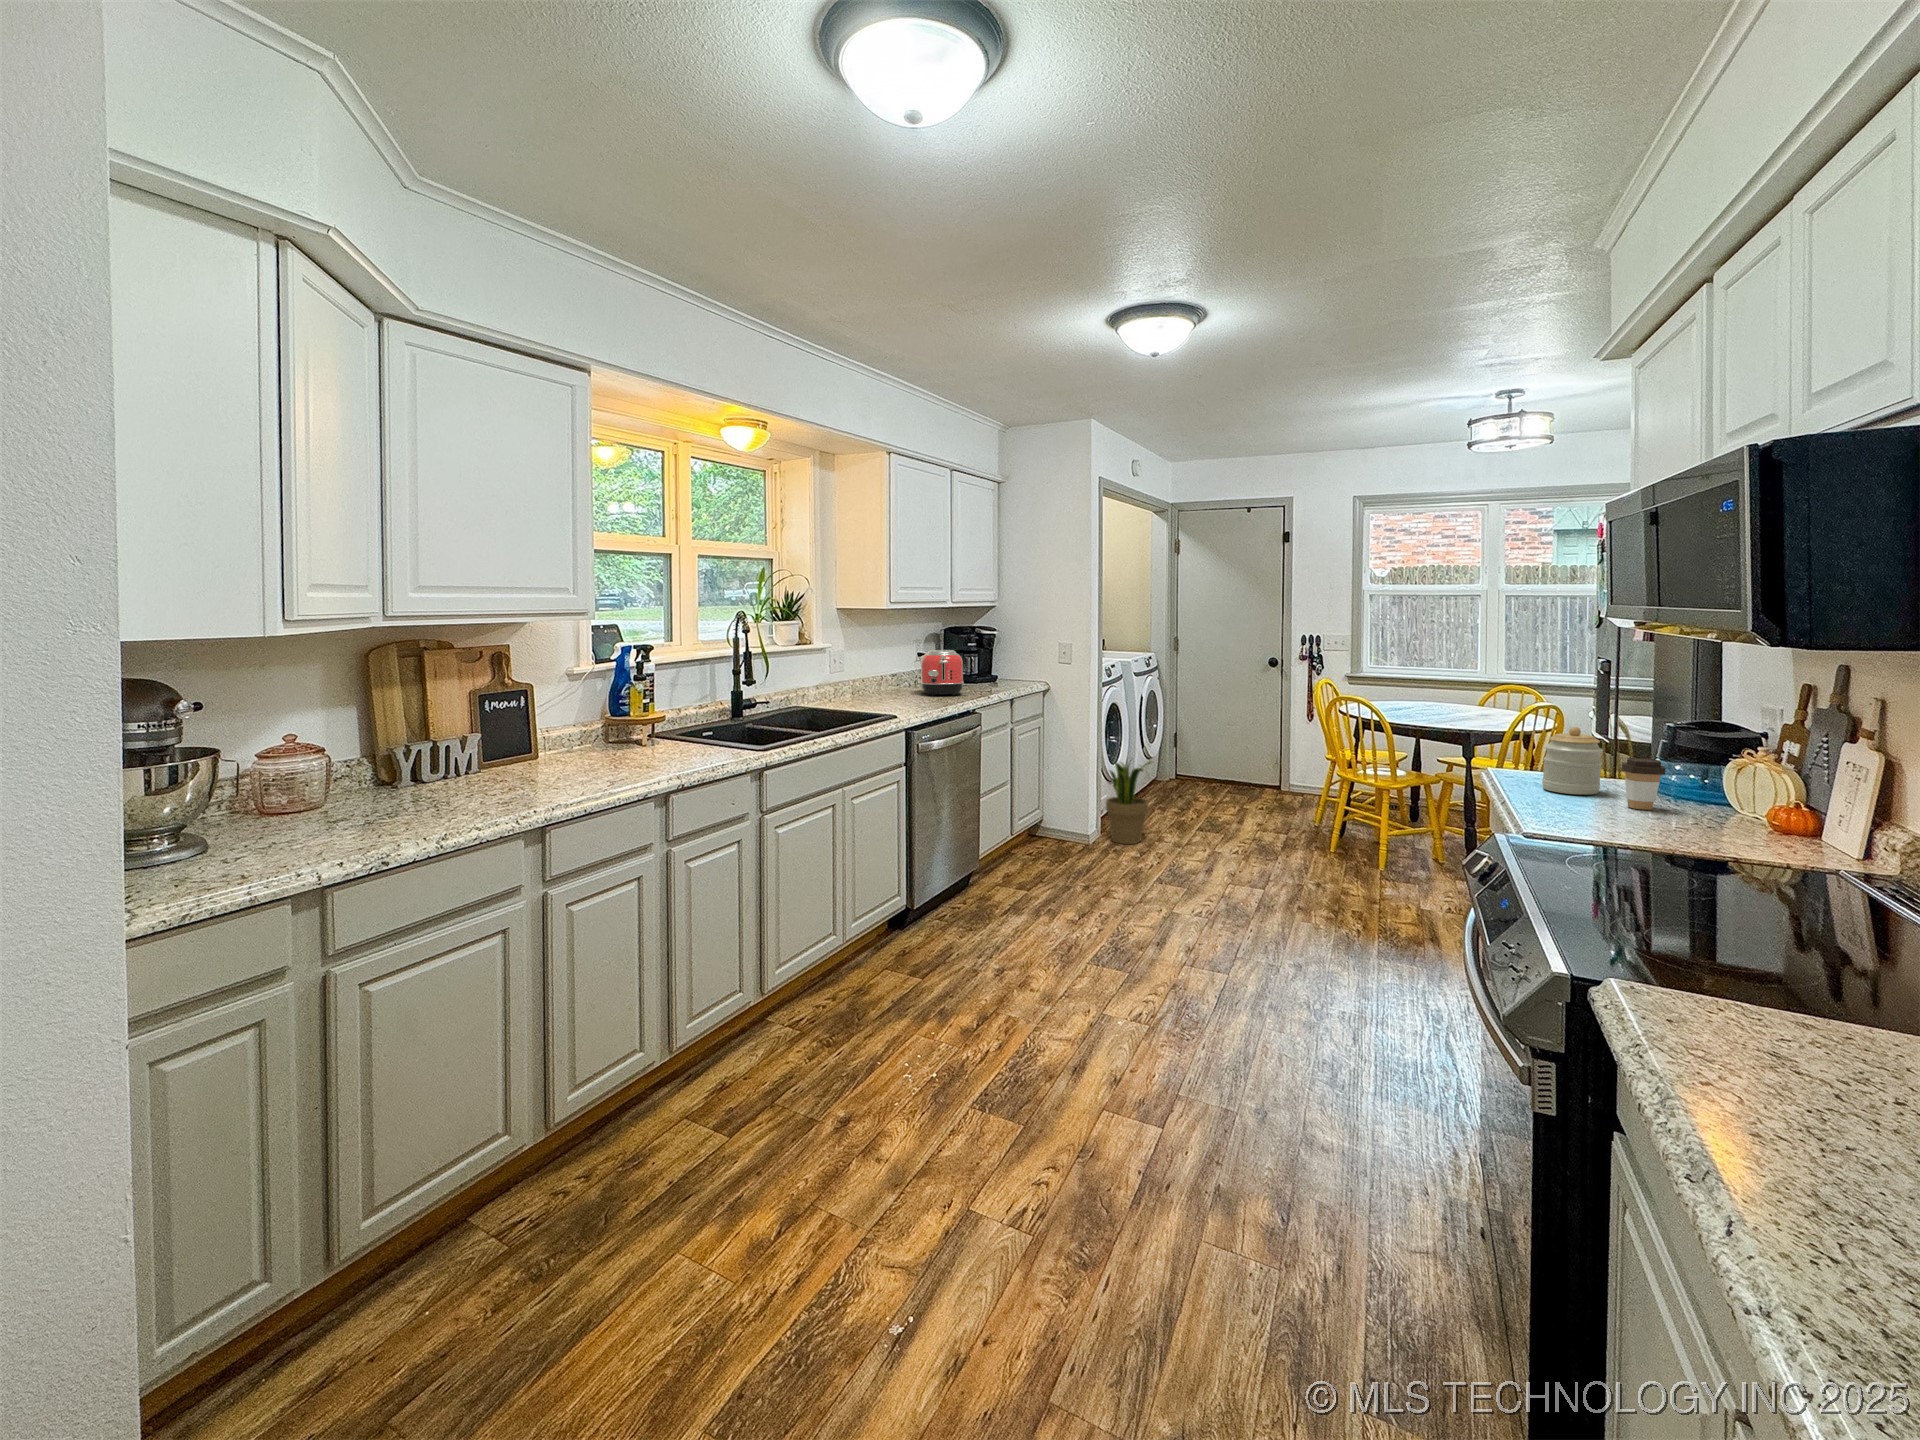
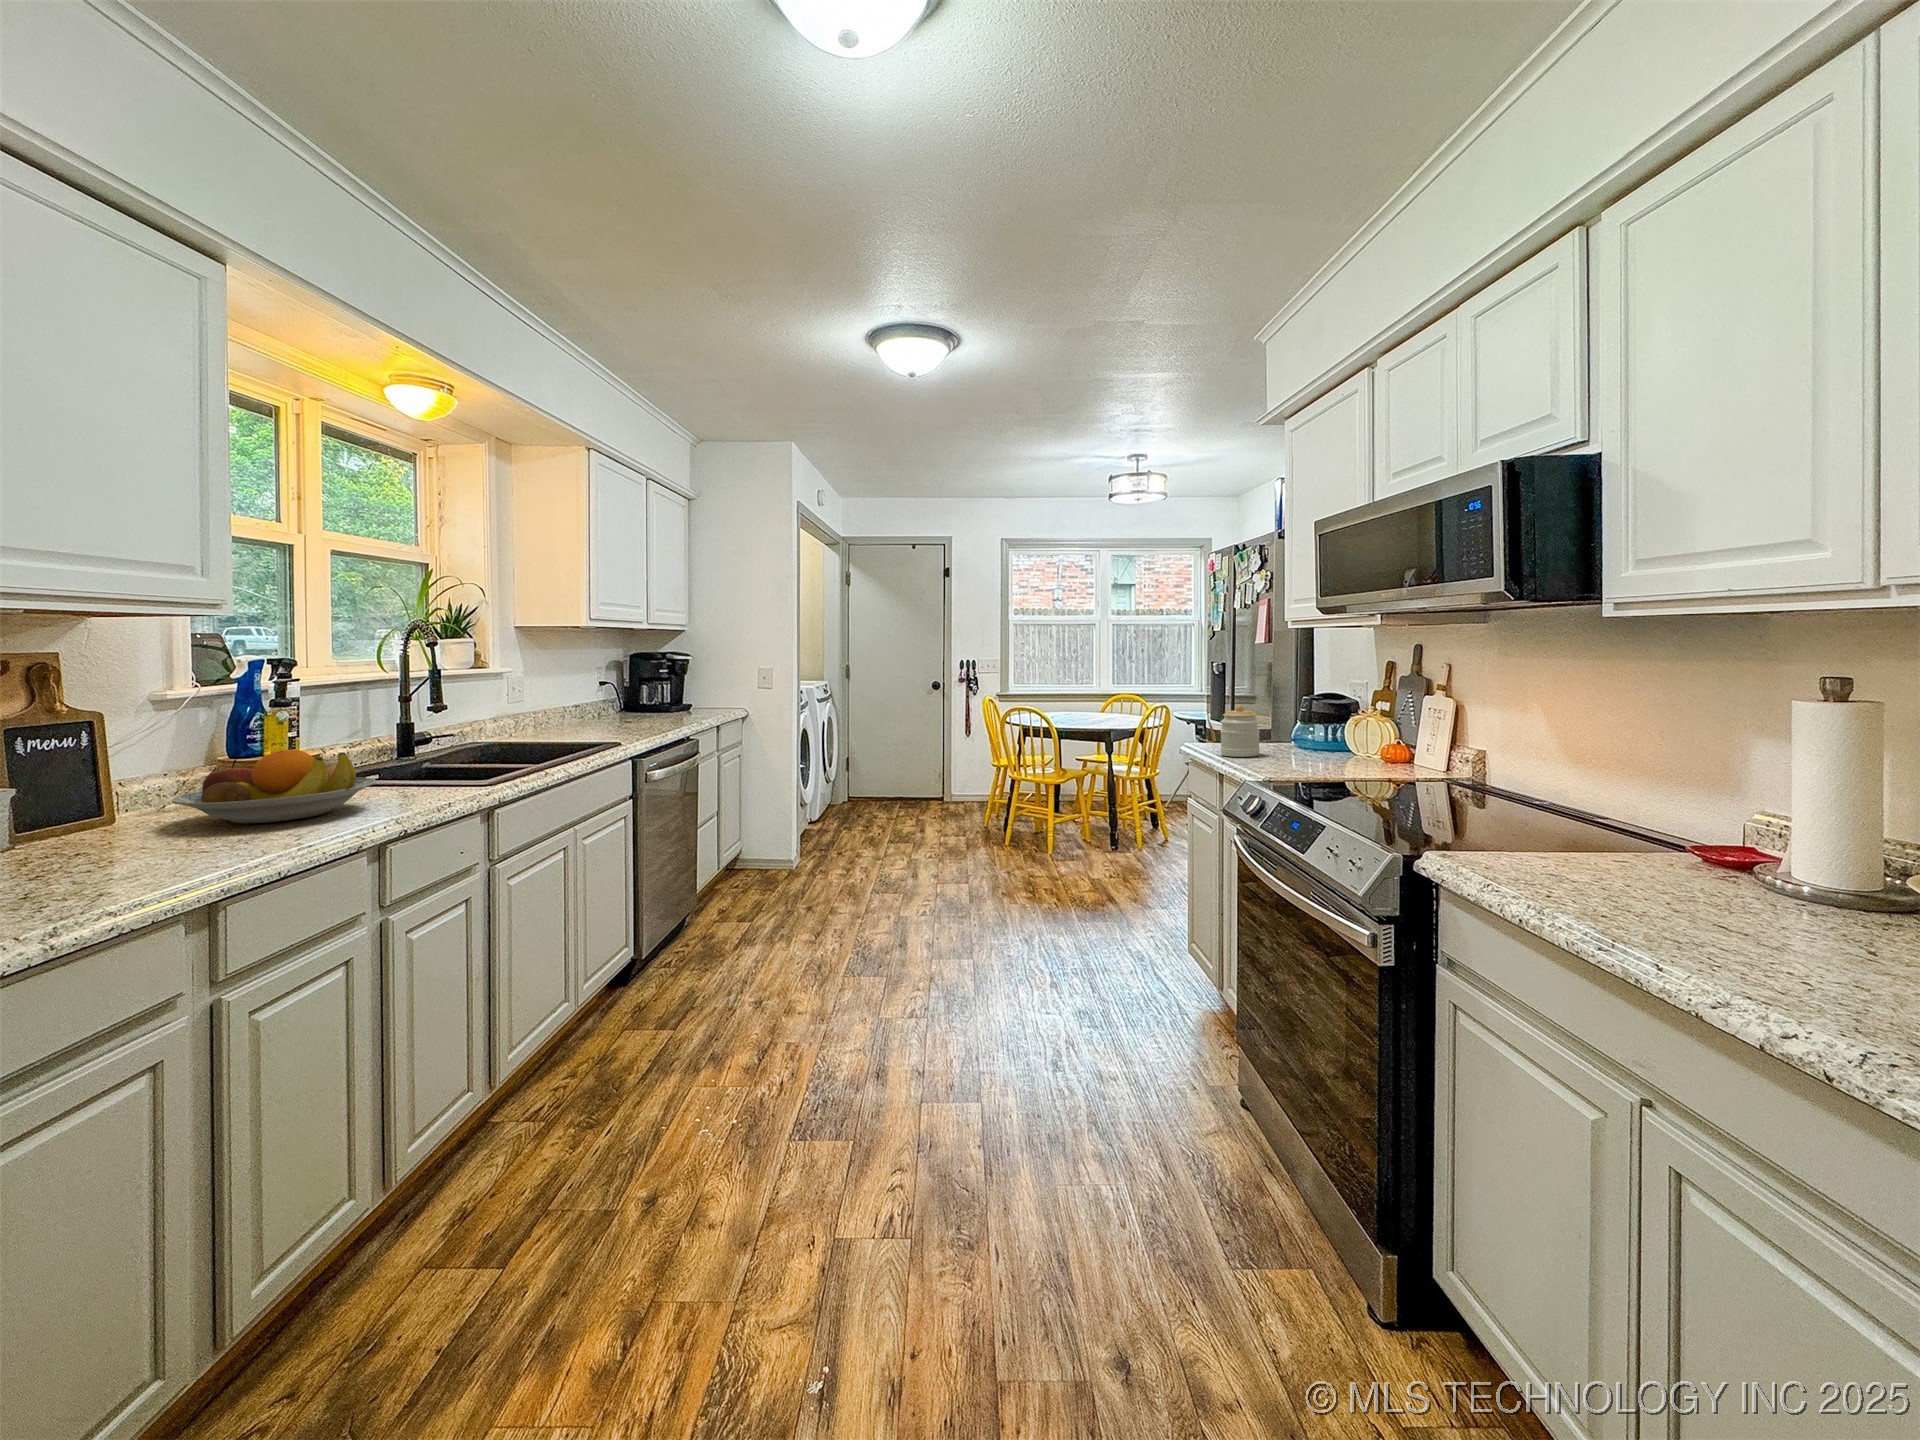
toaster: present [920,650,964,696] -> none [605,676,658,725]
fruit bowl: none [553,717,680,770] -> present [172,750,376,824]
coffee cup: present [1622,758,1666,810] -> none [1279,723,1308,761]
potted plant: present [1106,760,1153,844] -> none [805,779,851,864]

